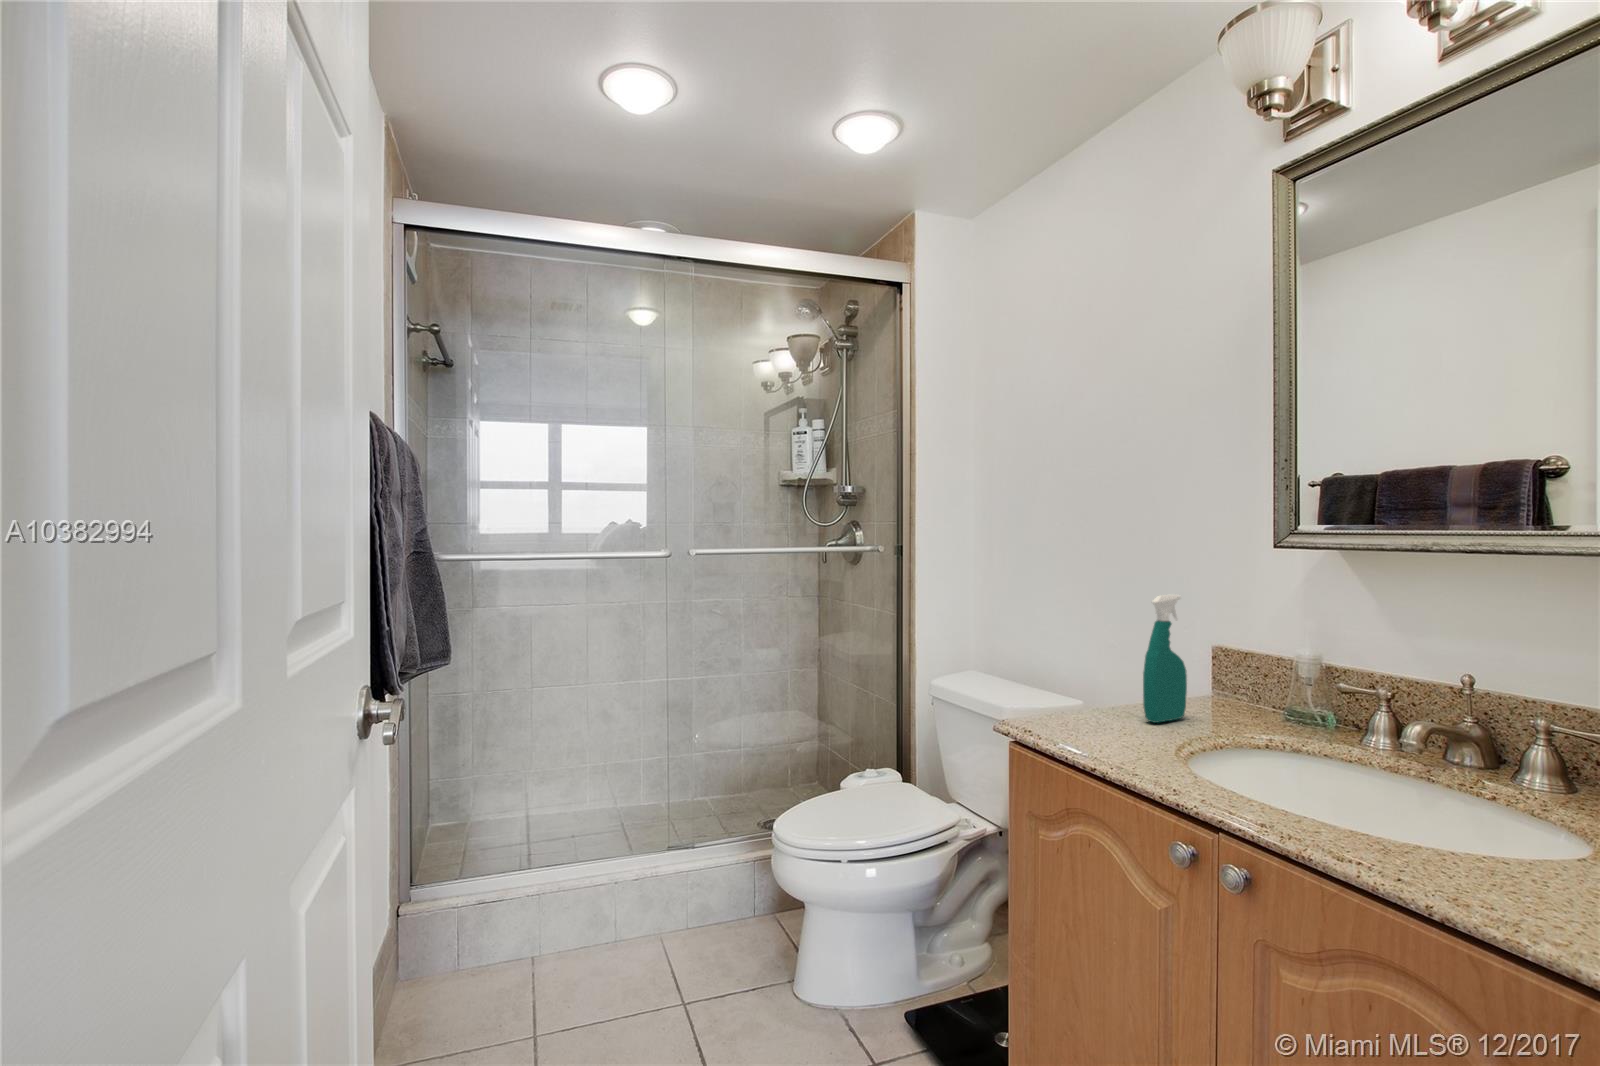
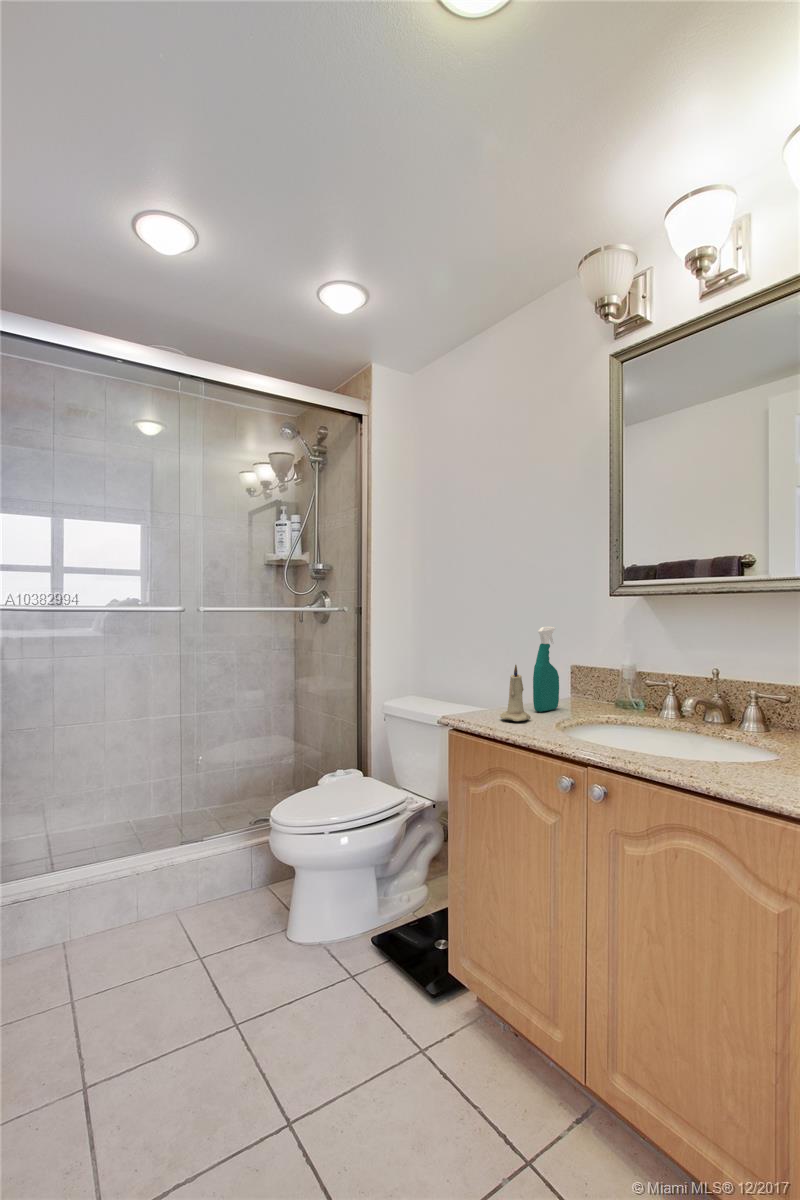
candle: none [1087,653,1136,740] -> present [500,665,531,721]

